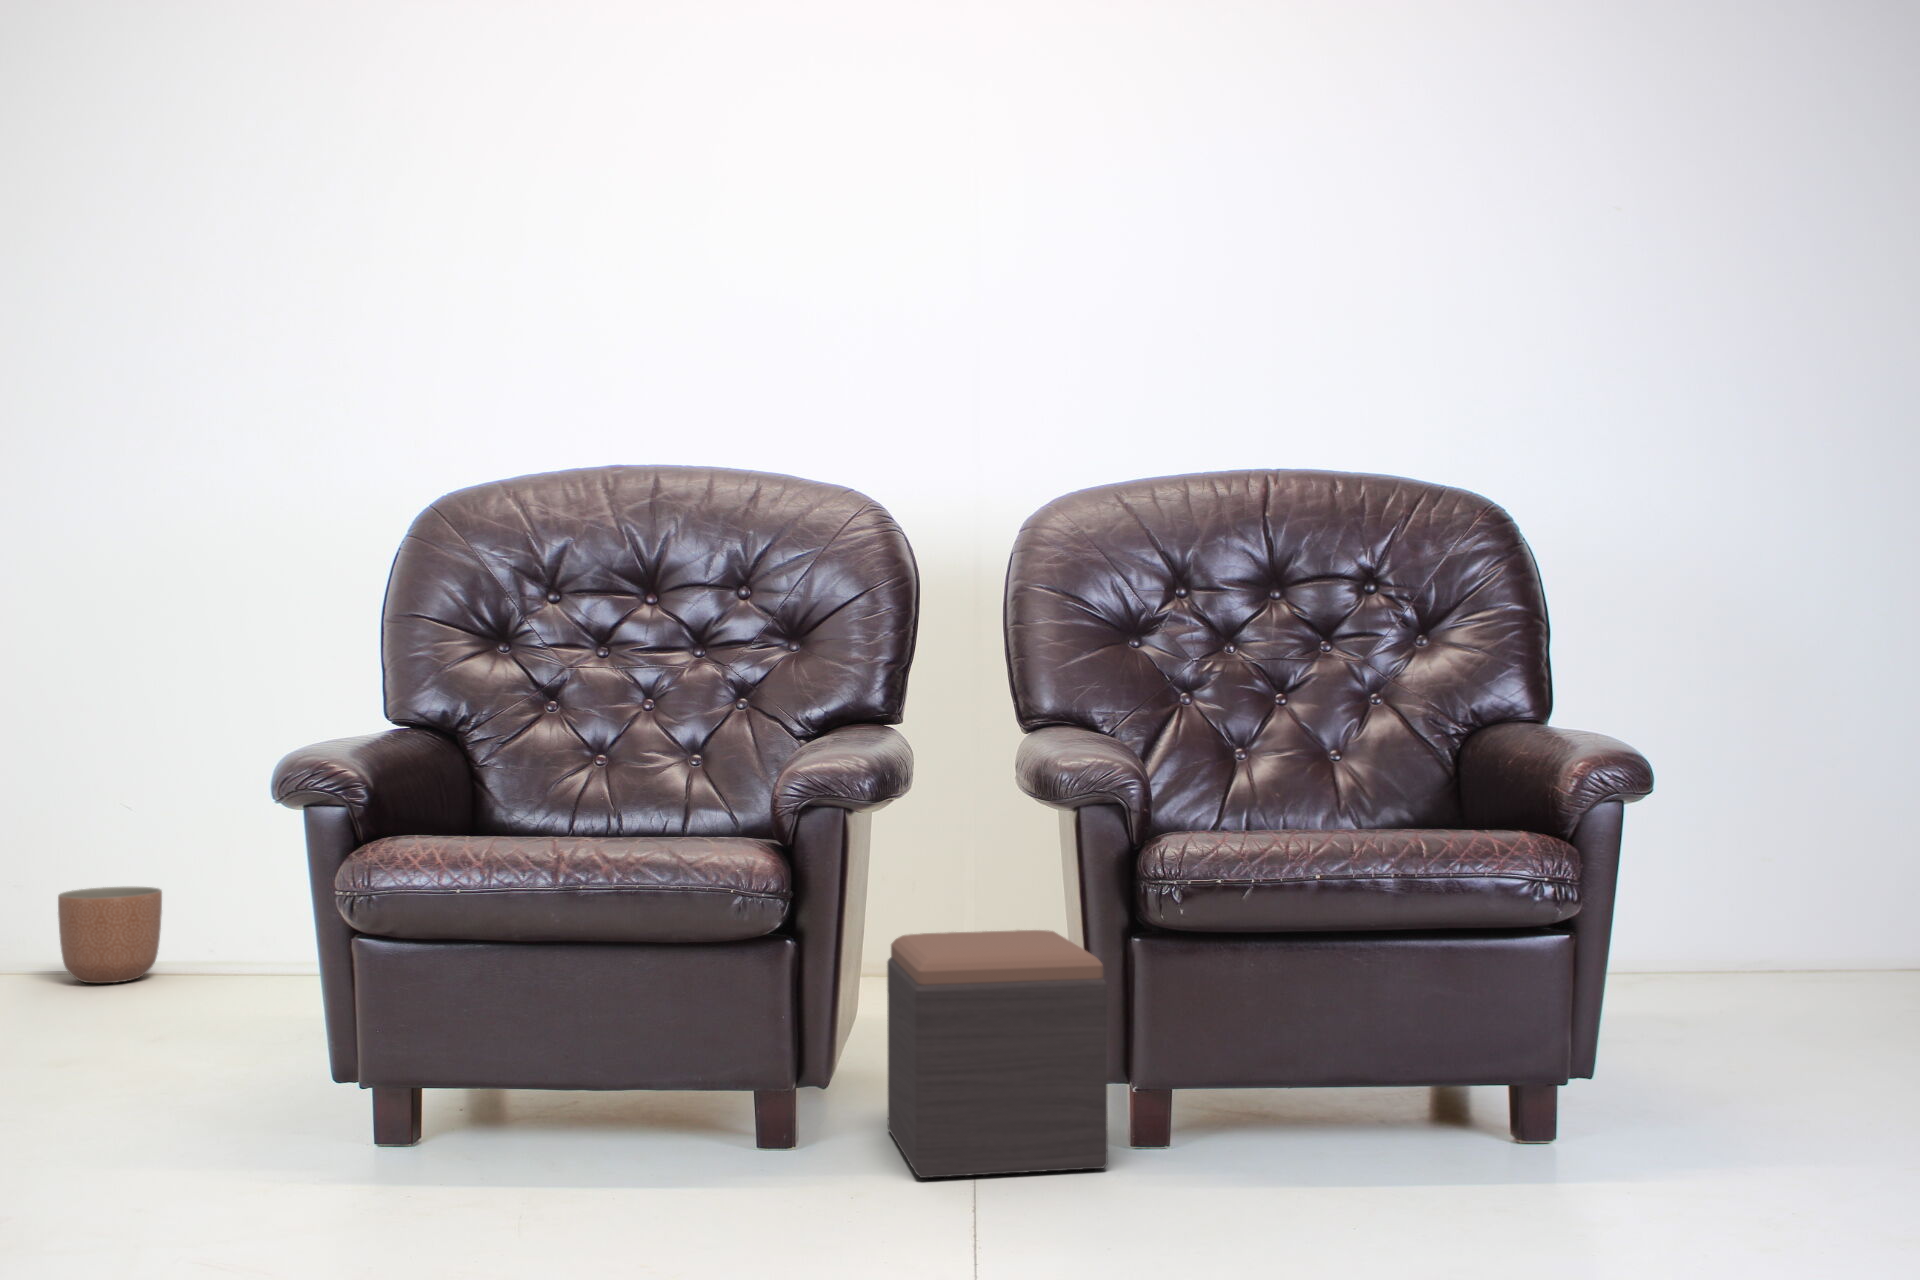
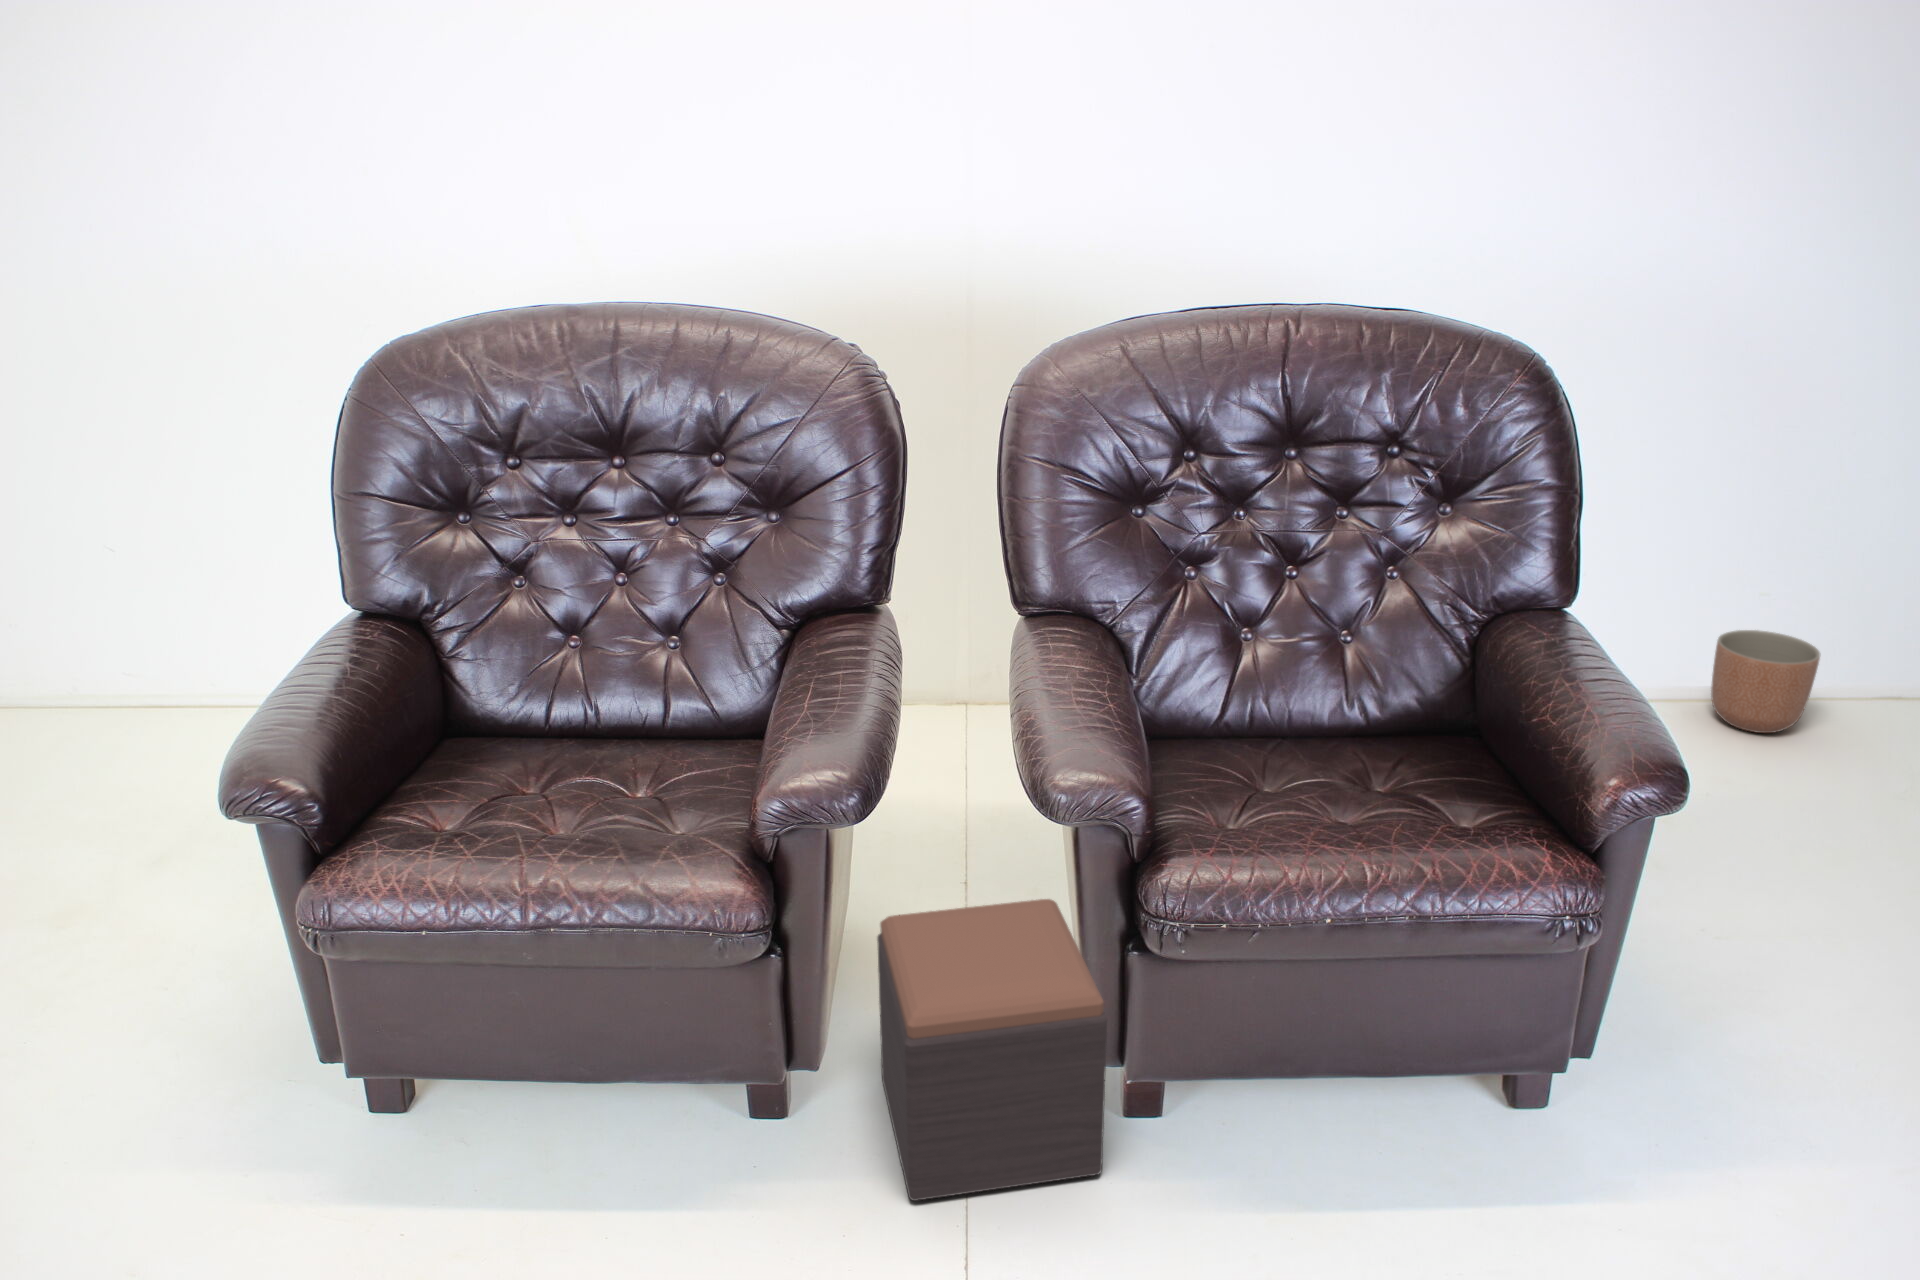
planter: present [58,887,162,983] -> present [1711,630,1820,733]

